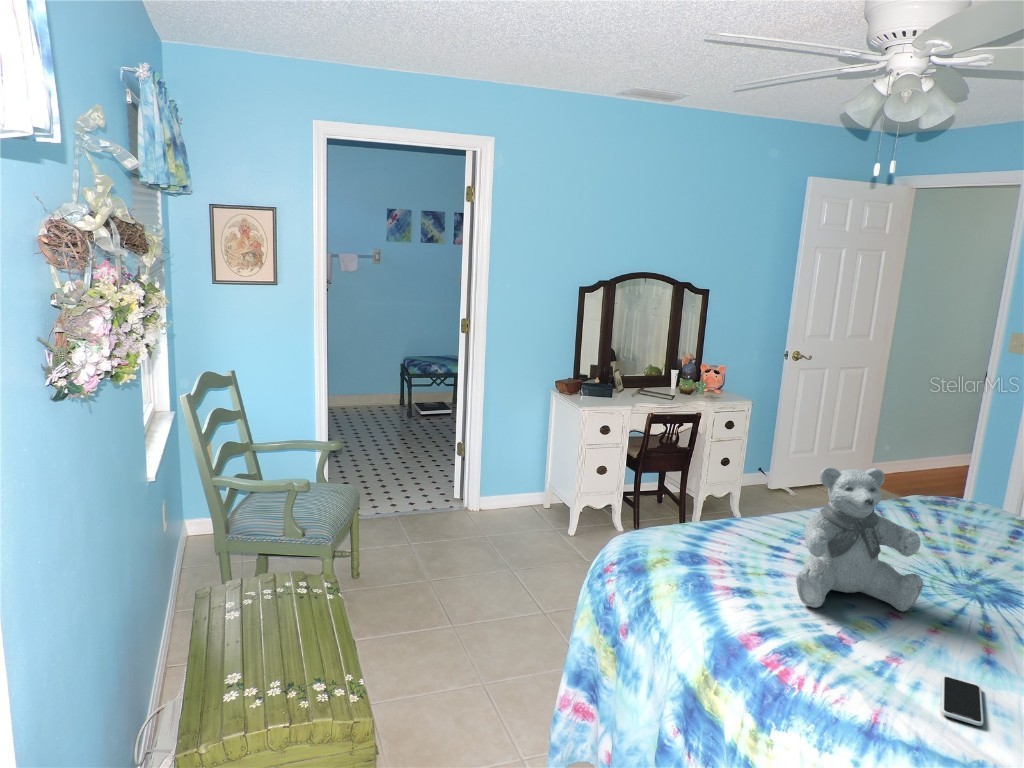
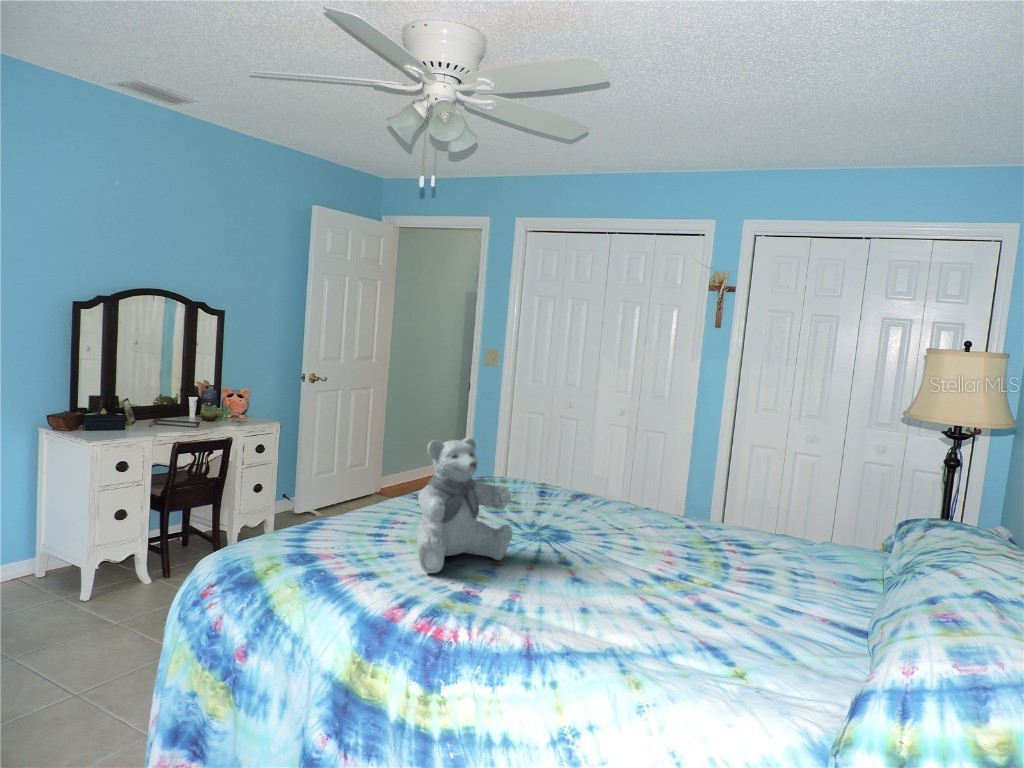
smartphone: present [941,677,983,726] -> none [554,597,597,624]

